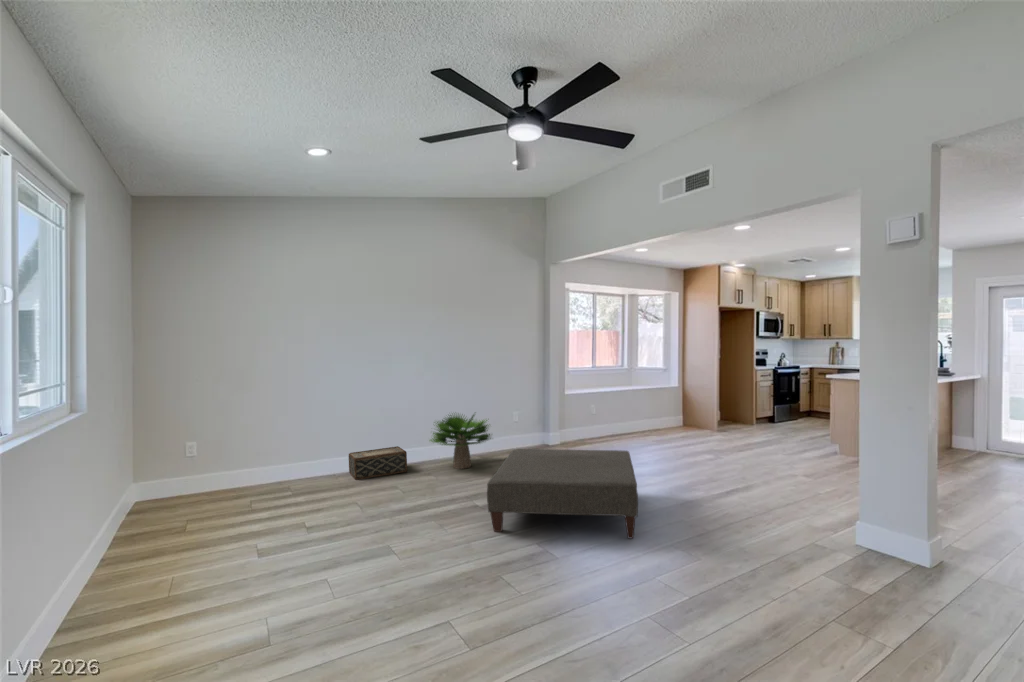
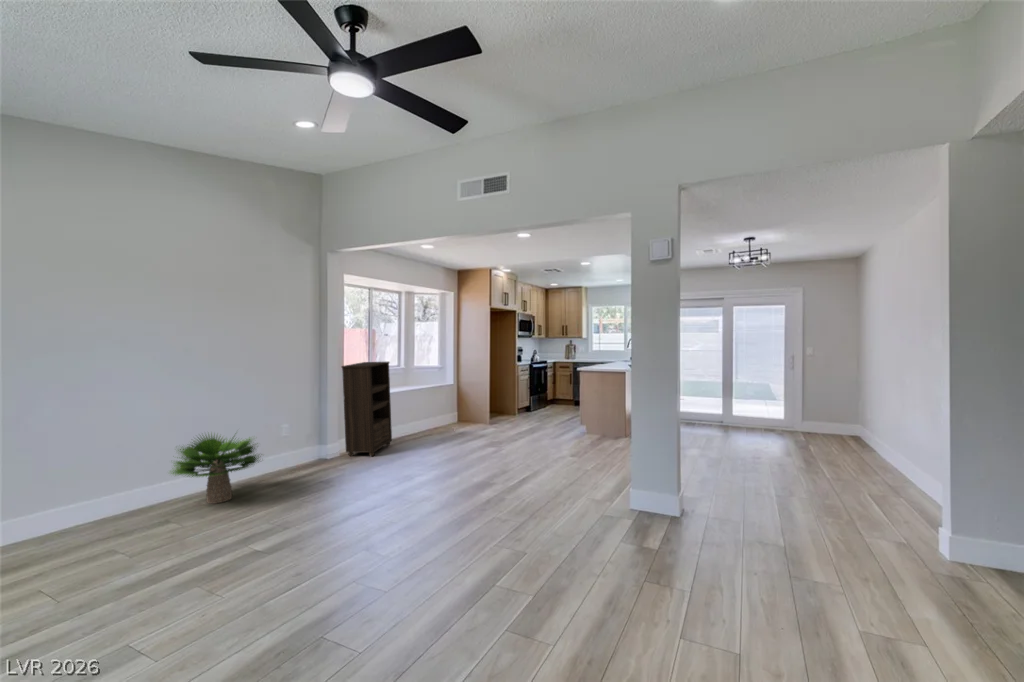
bookshelf: none [562,361,609,449] -> present [342,362,392,456]
woven basket: present [349,446,407,480] -> none [26,487,134,547]
ottoman: present [487,449,638,538] -> none [276,456,457,580]

